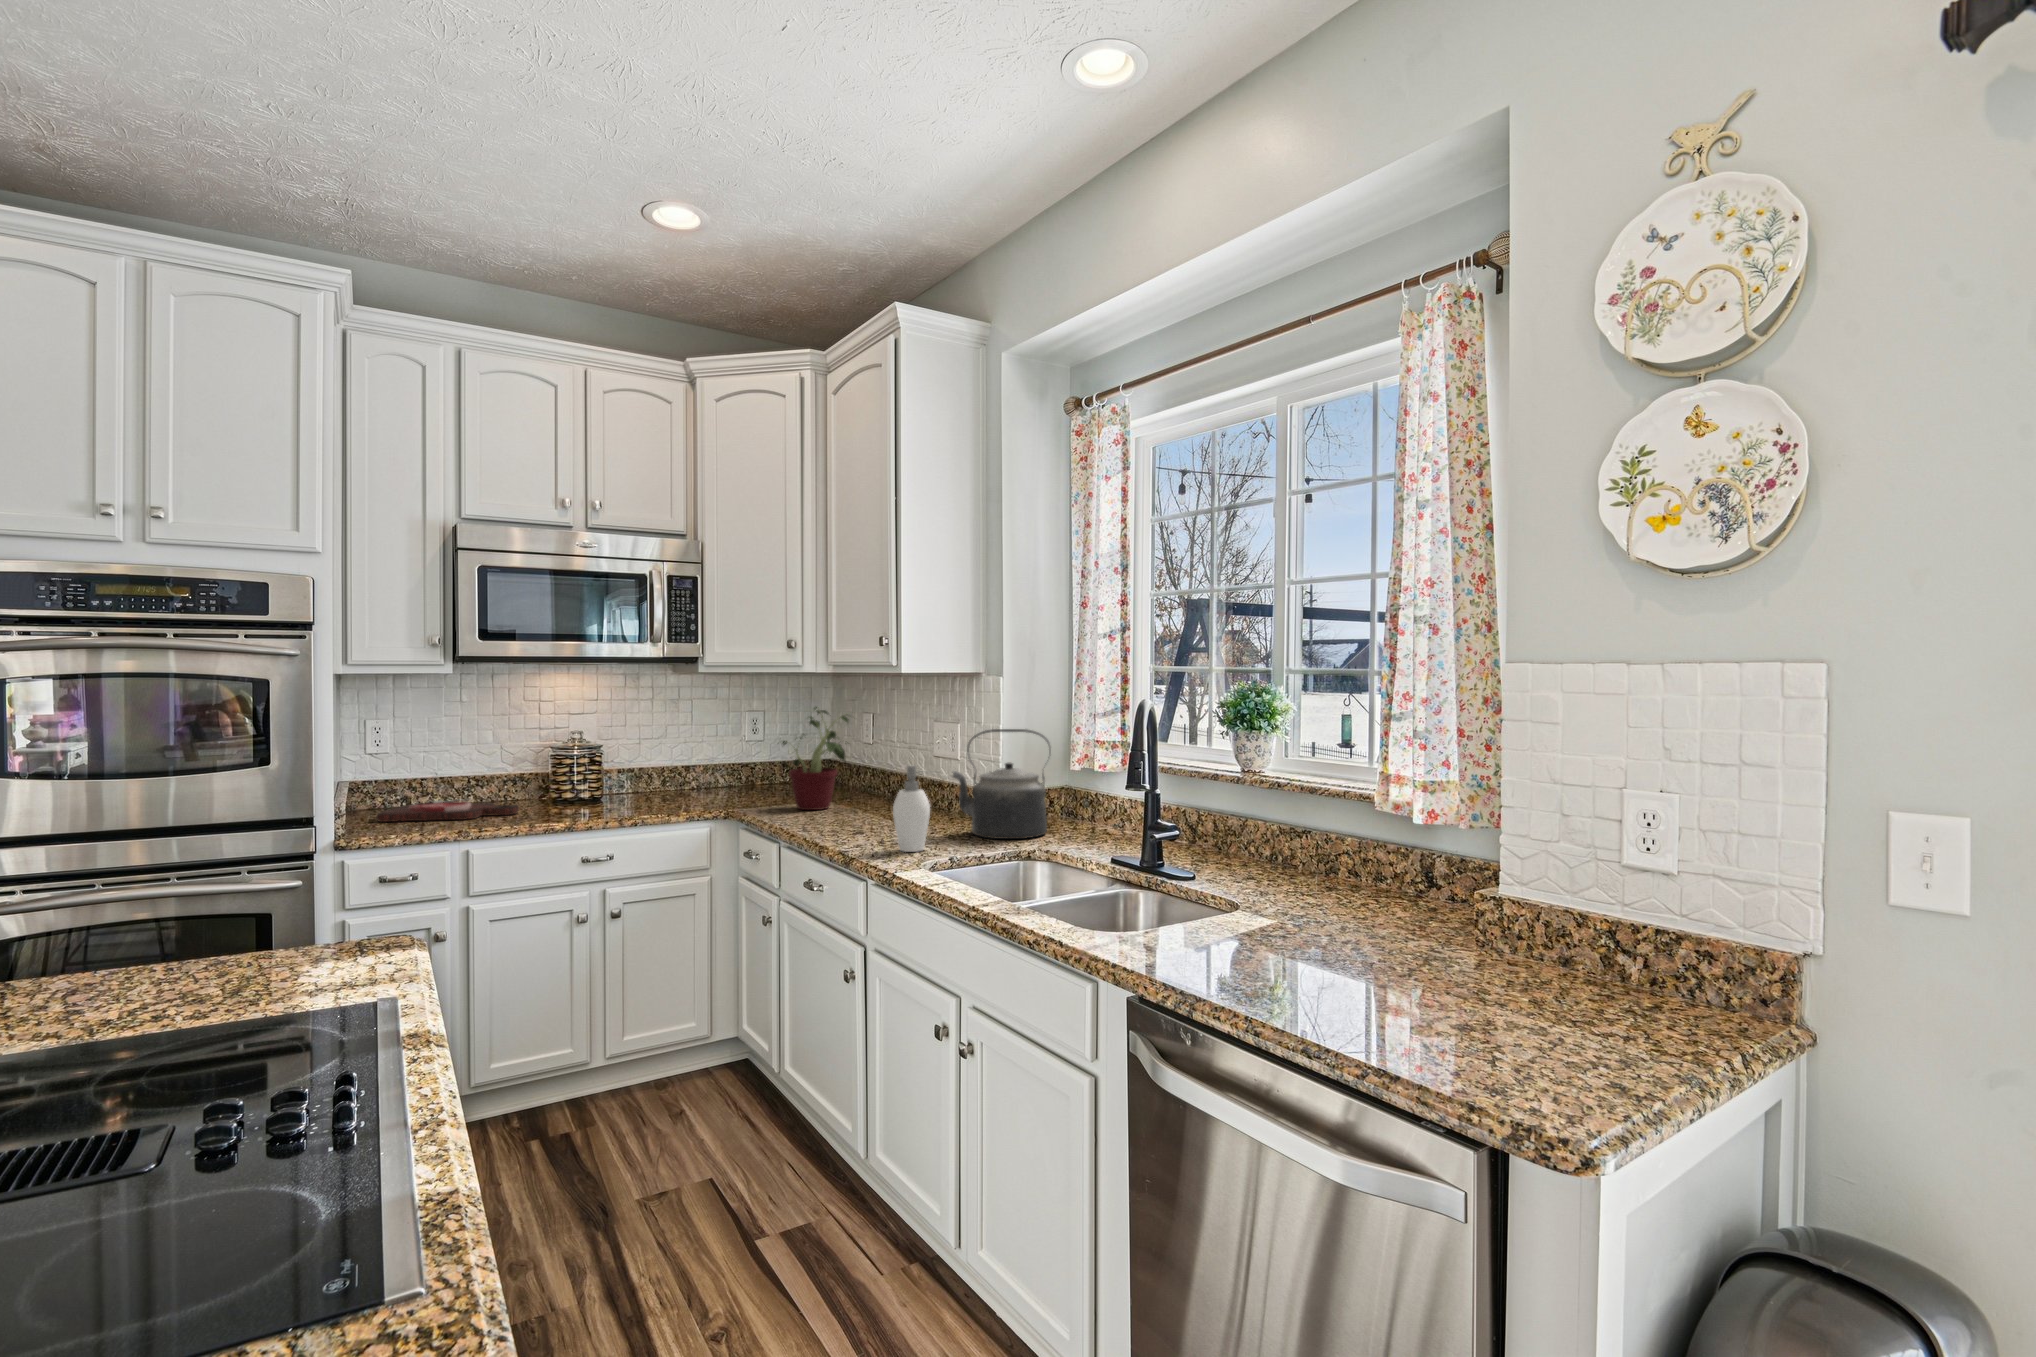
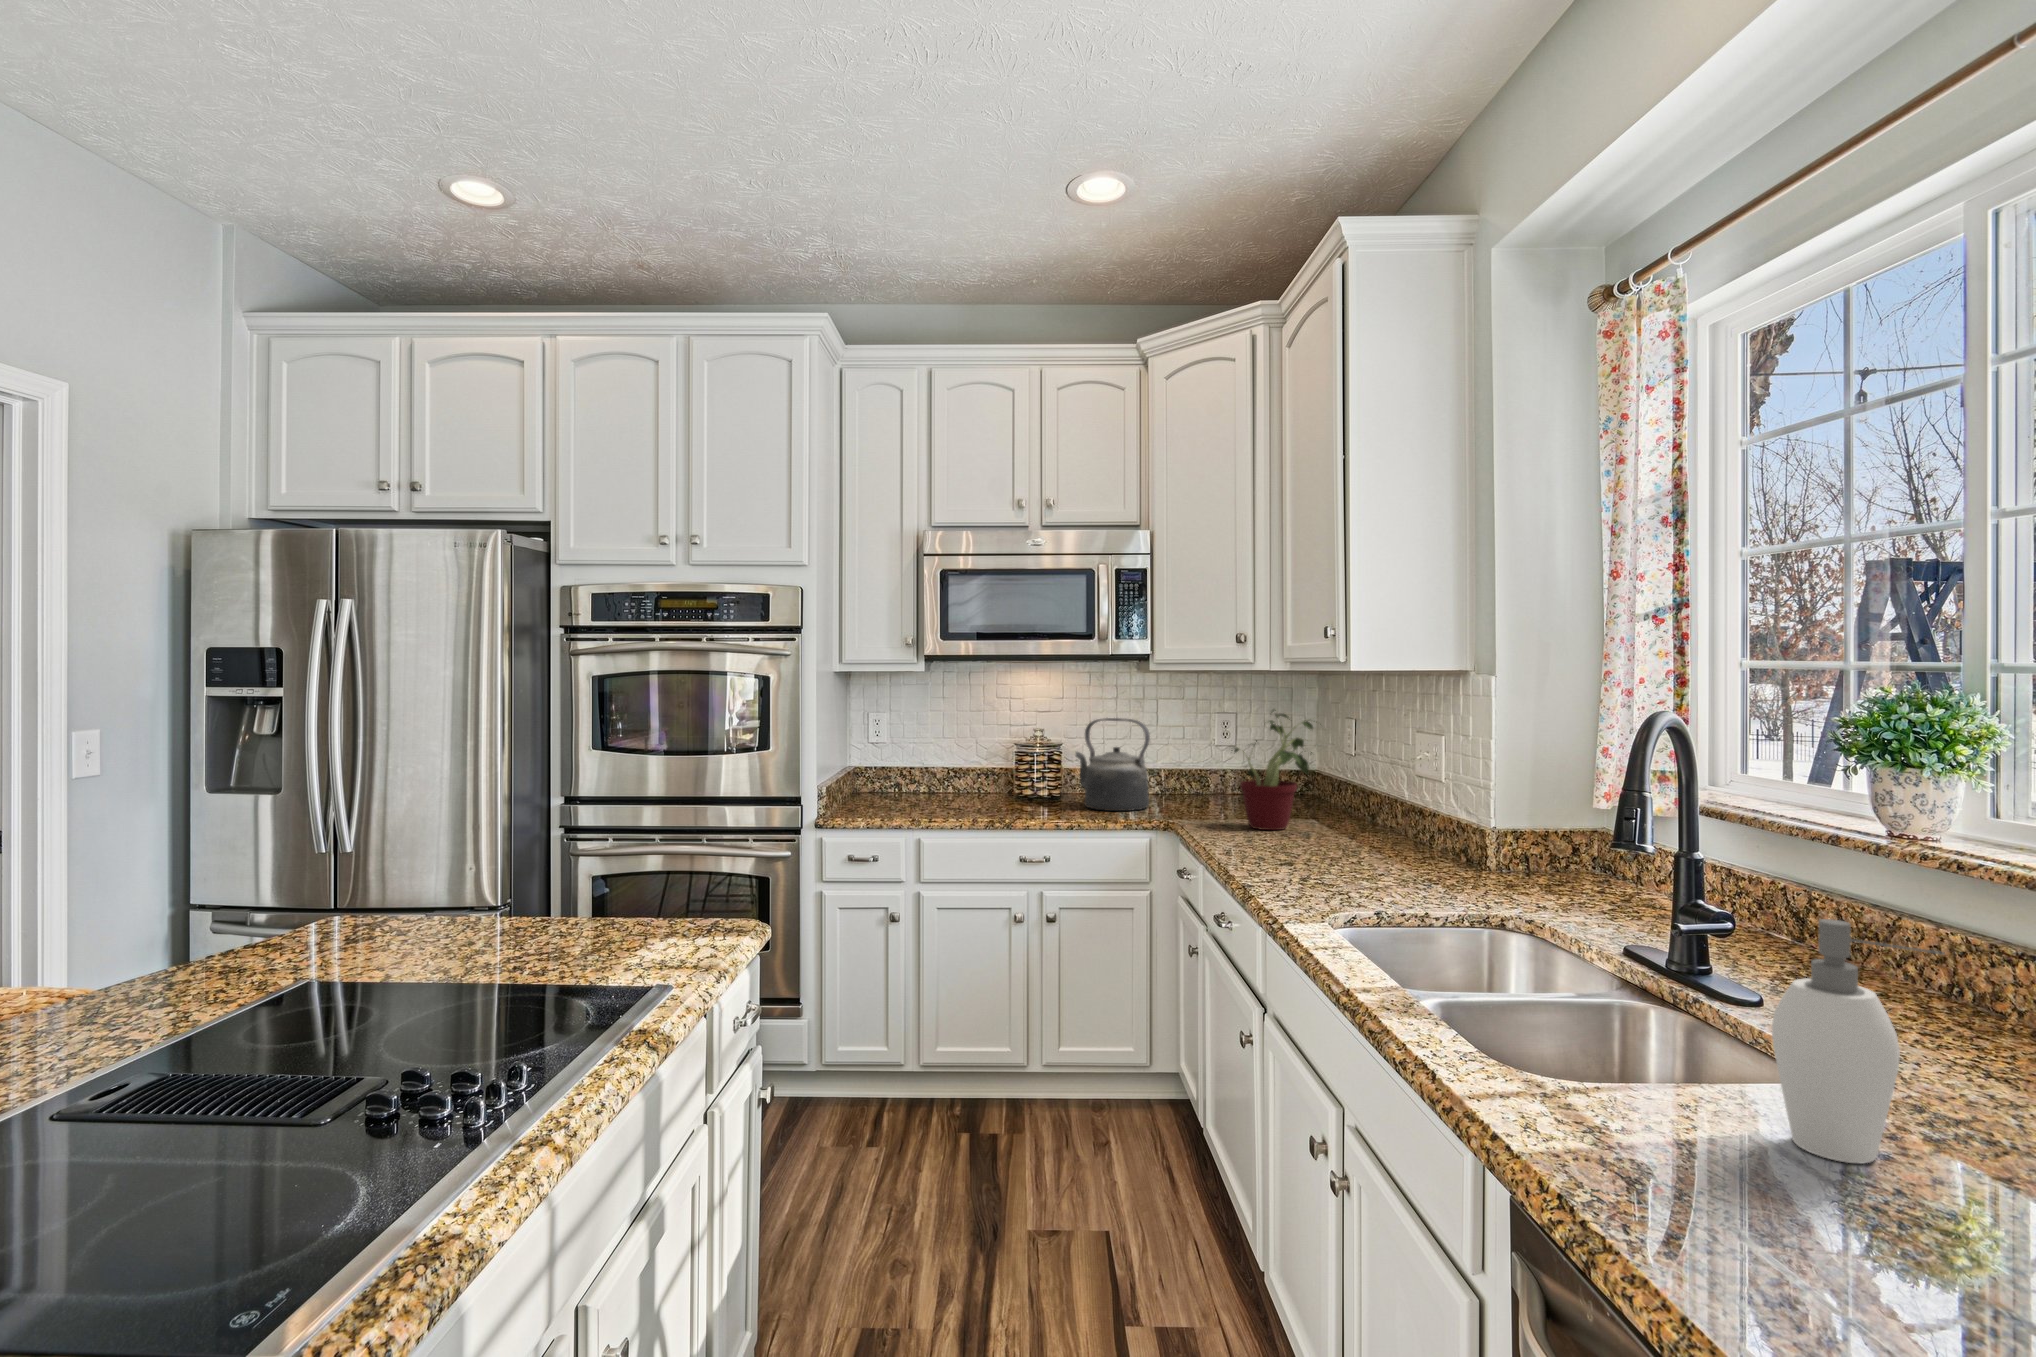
kettle: present [953,729,1051,839] -> present [1076,718,1150,811]
soap dispenser: present [893,766,930,852] -> present [1772,919,1944,1164]
cutting board: present [376,799,519,822] -> none [866,789,983,809]

